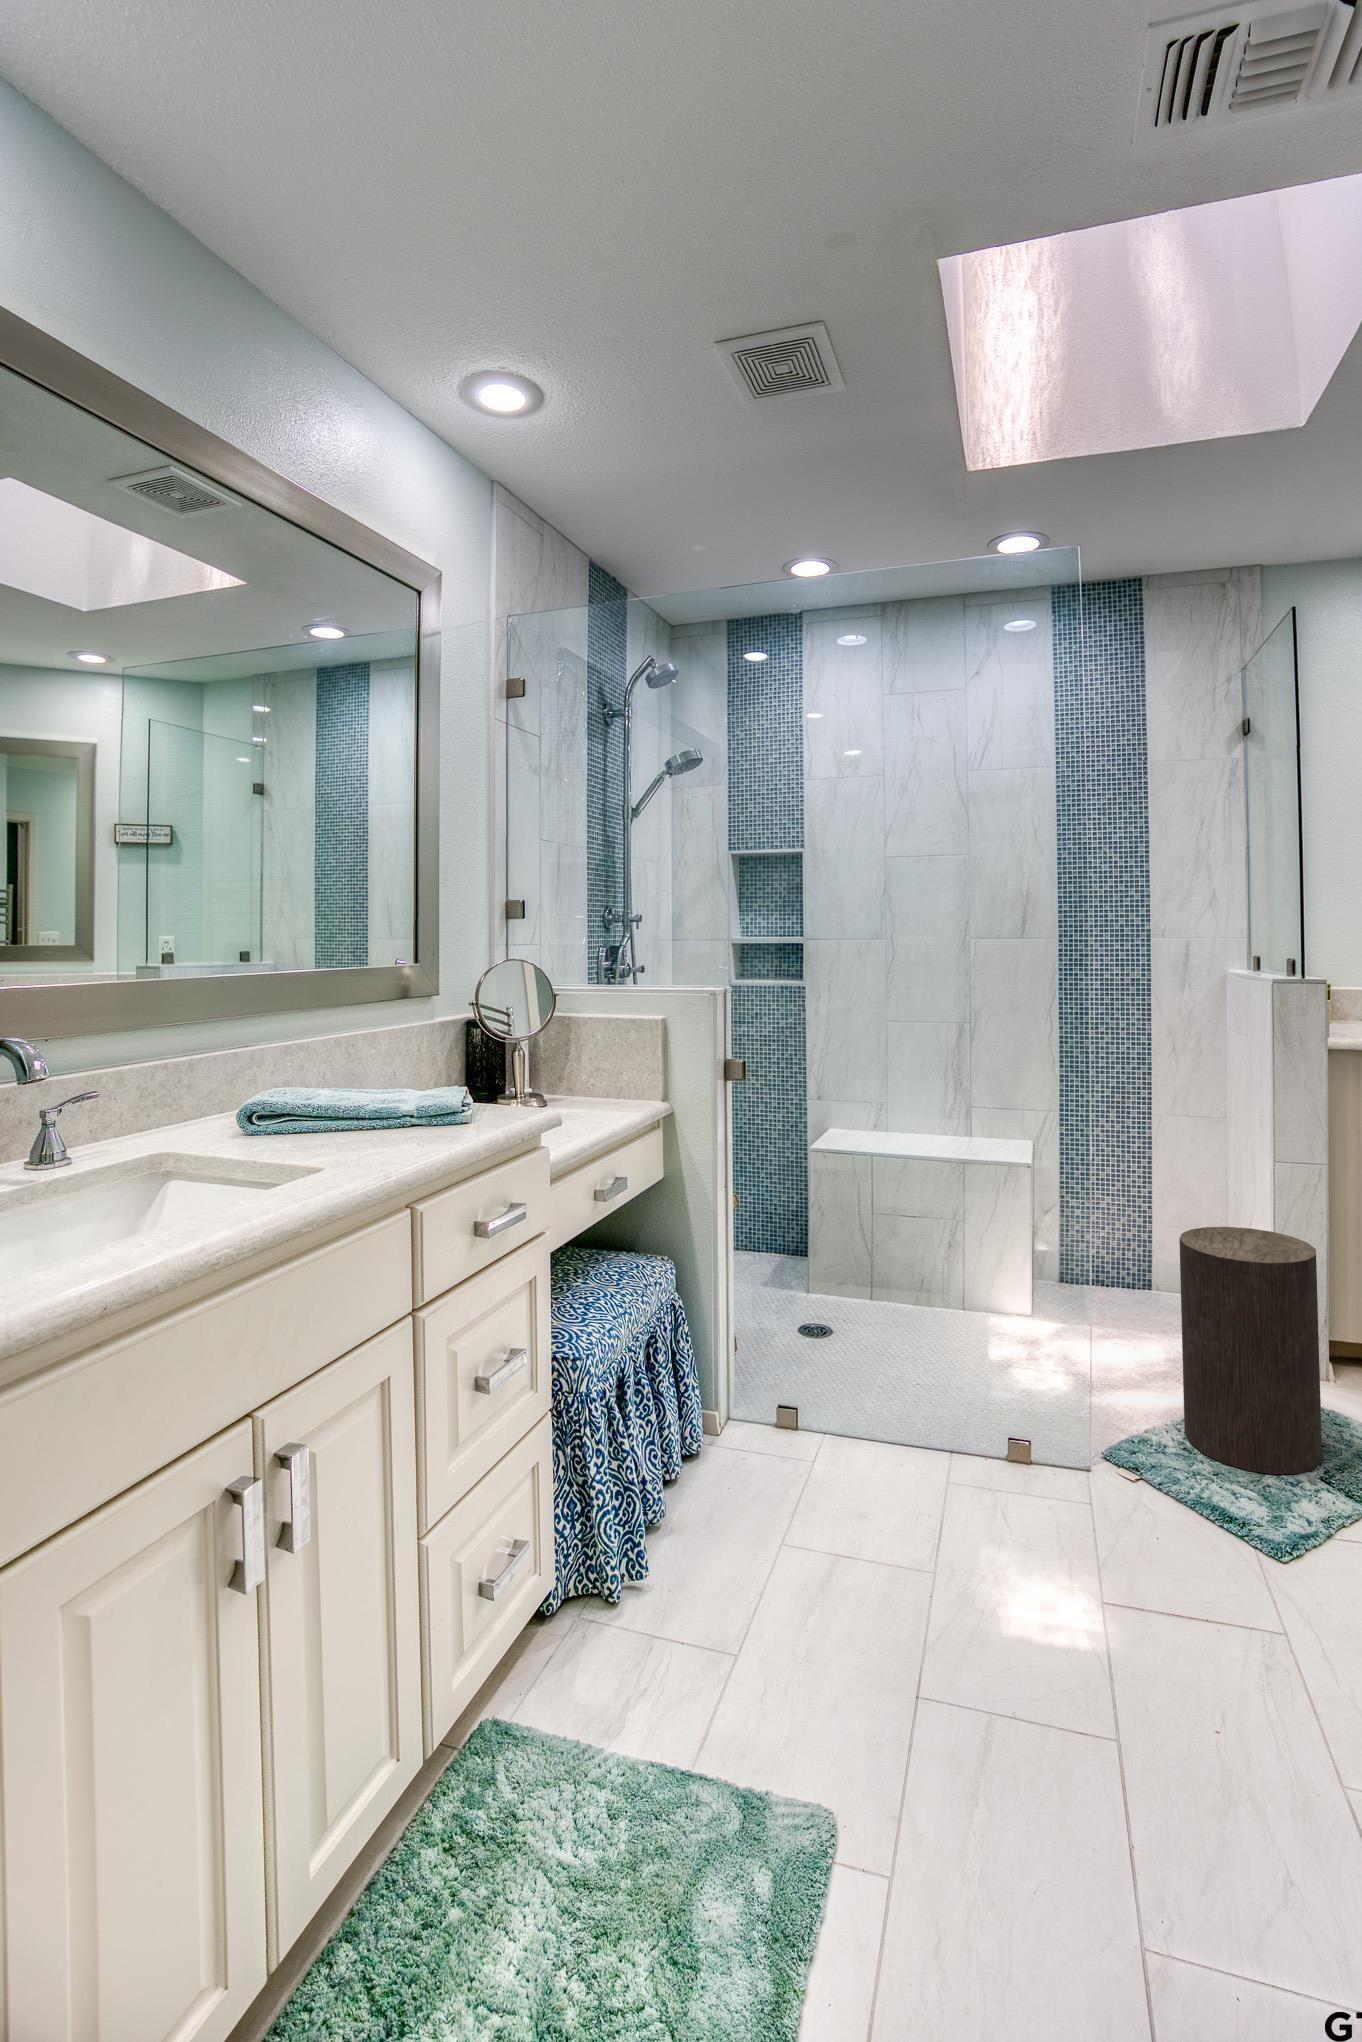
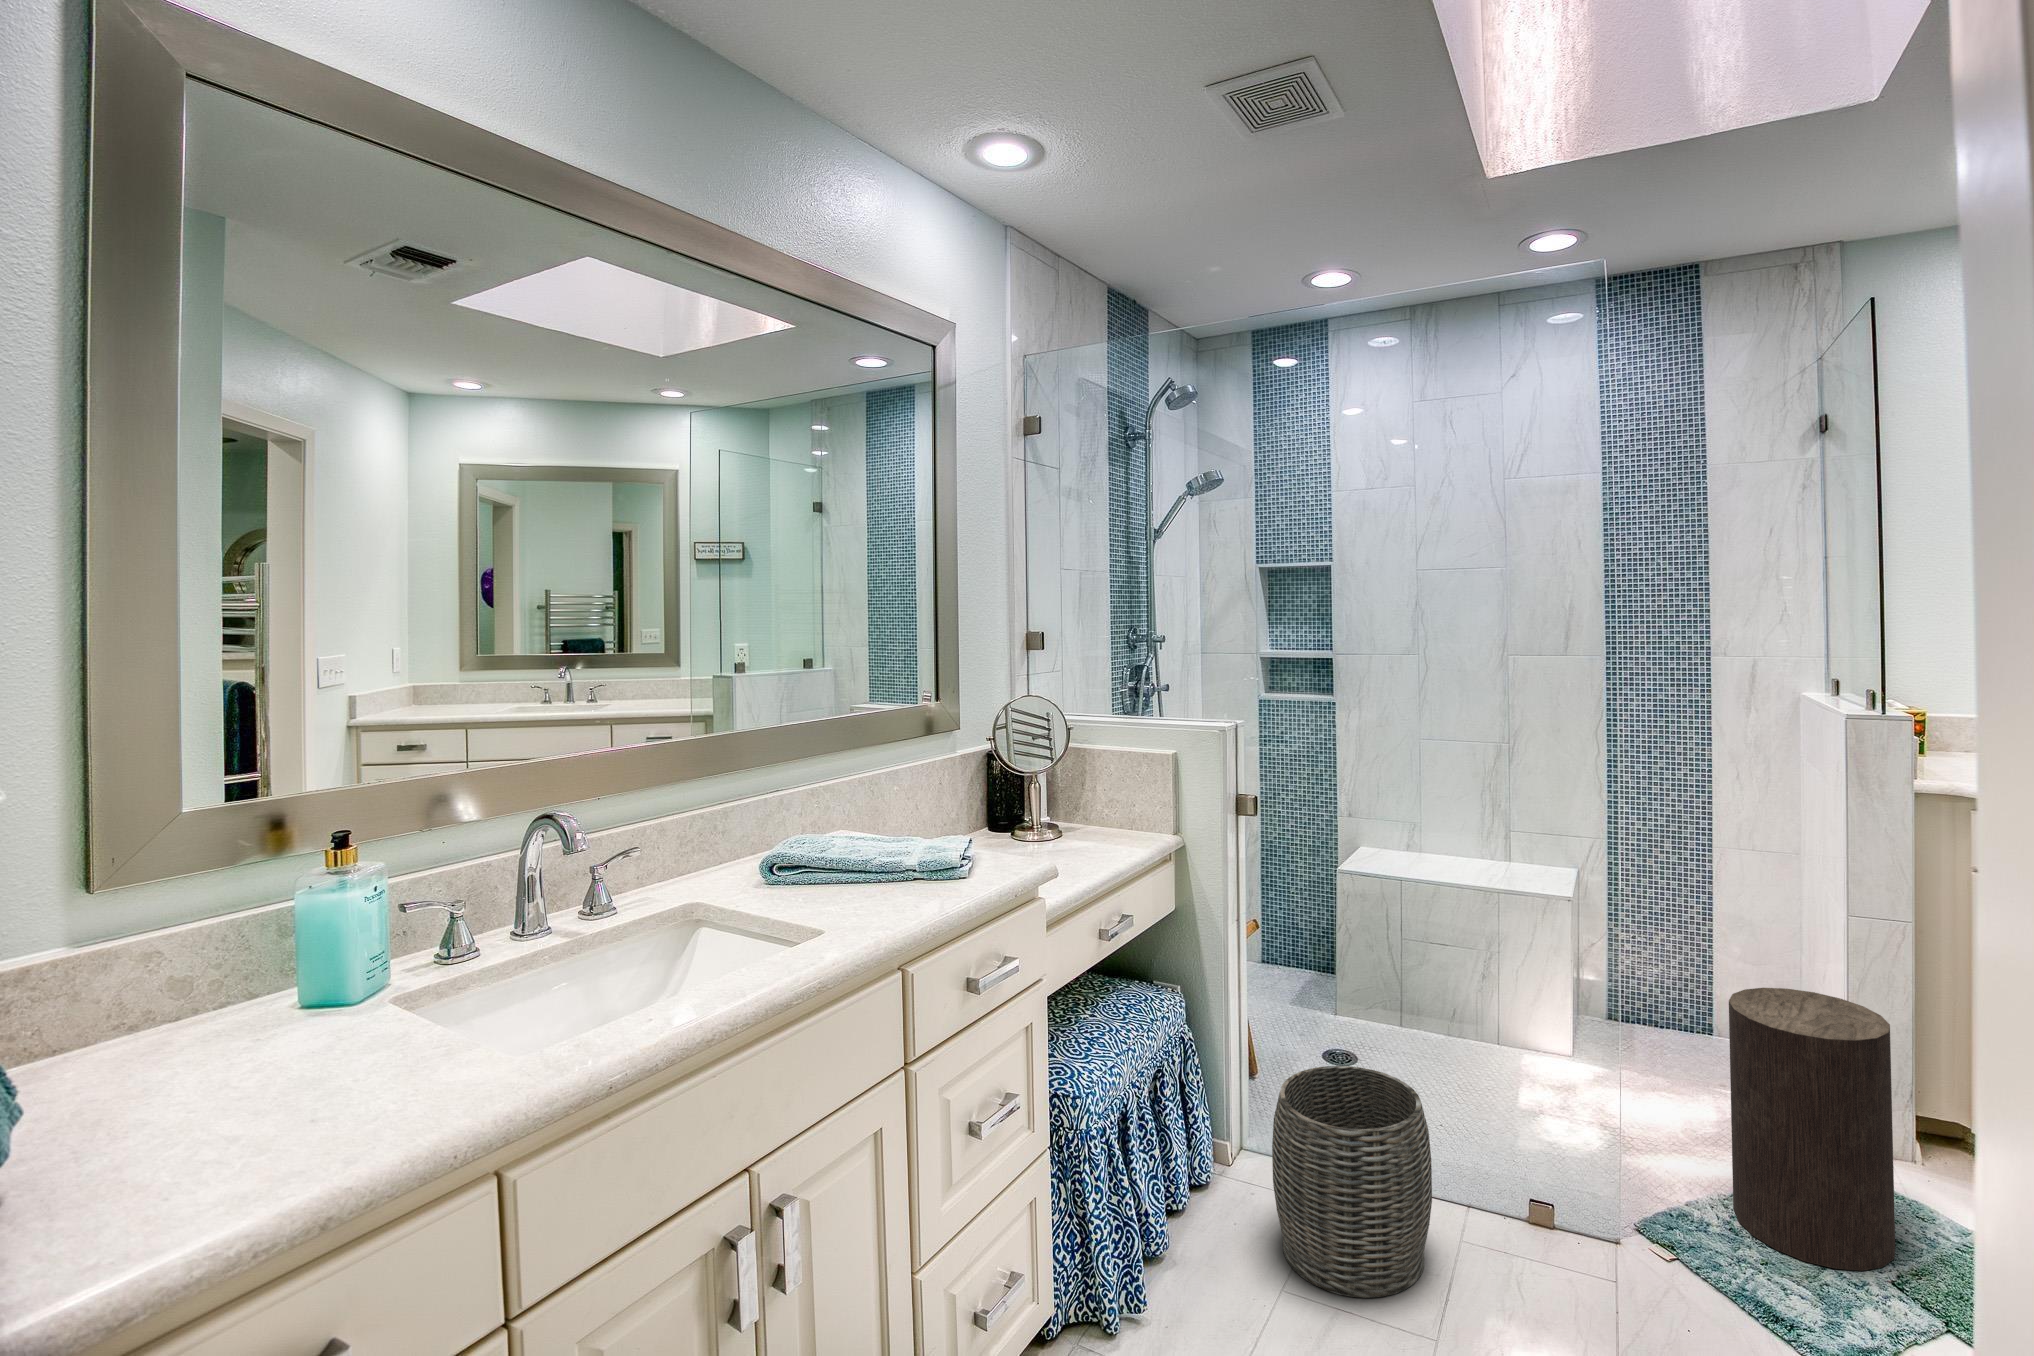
woven basket: none [767,1323,921,1543] -> present [1272,1066,1432,1298]

